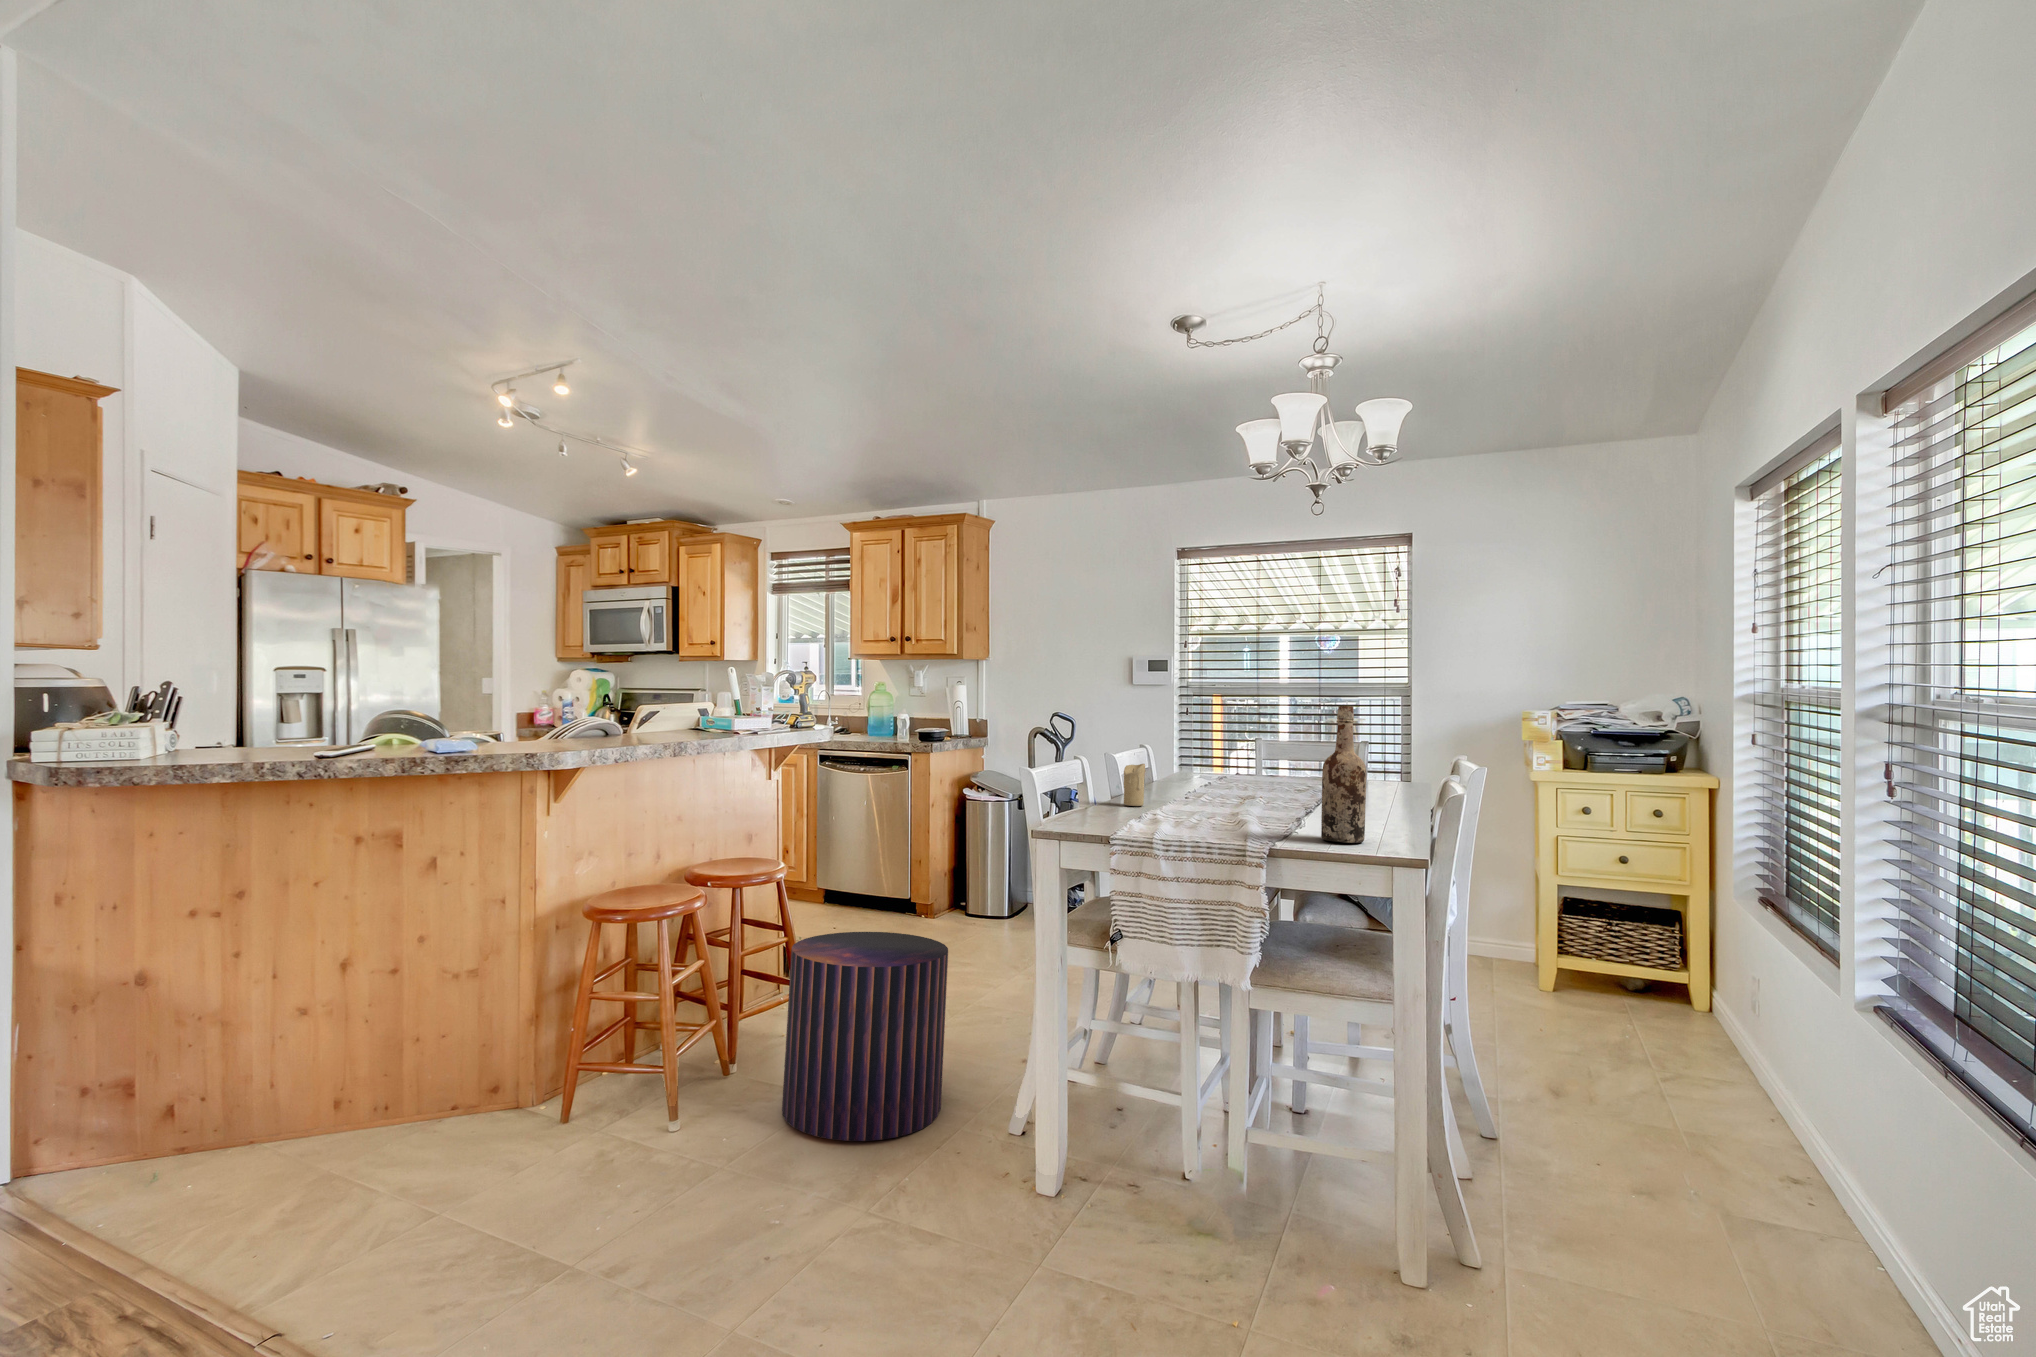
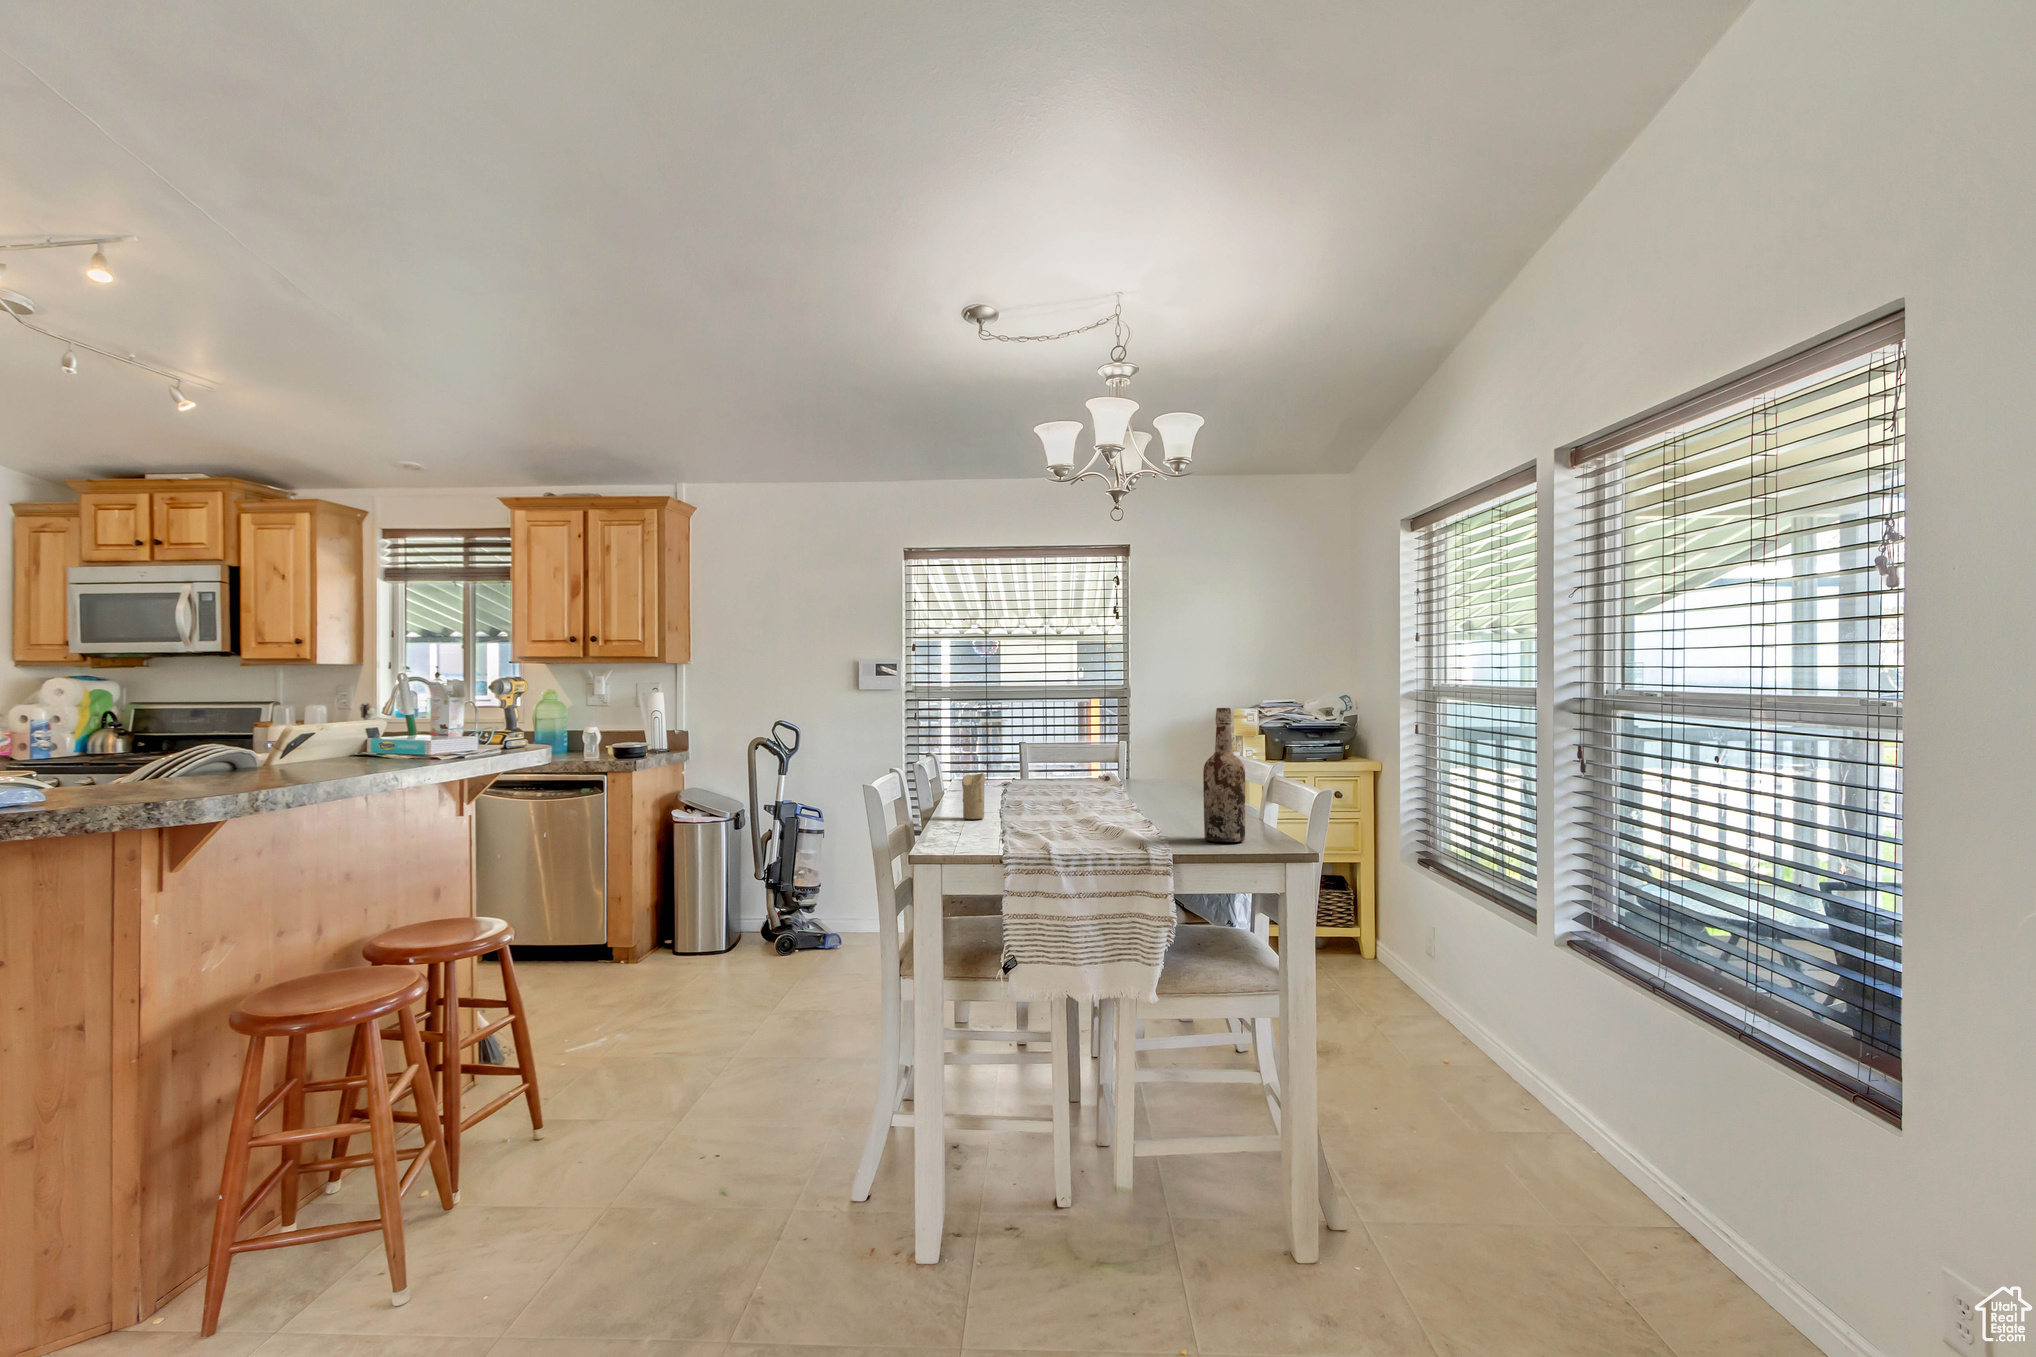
pouf: present [782,932,948,1141] -> none [555,991,769,1266]

